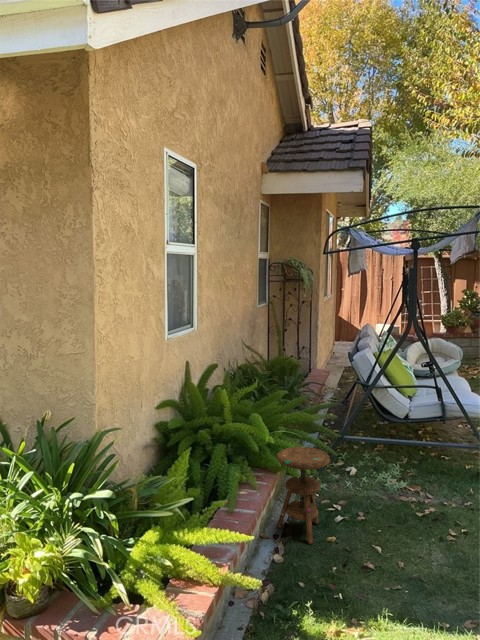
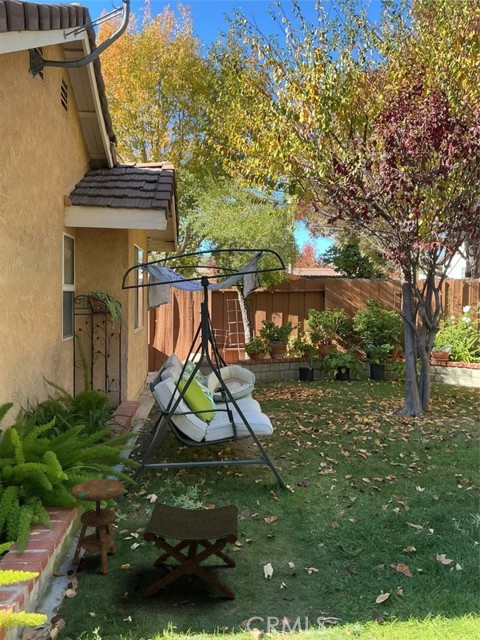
footstool: none [353,479,462,596] -> present [143,503,238,599]

